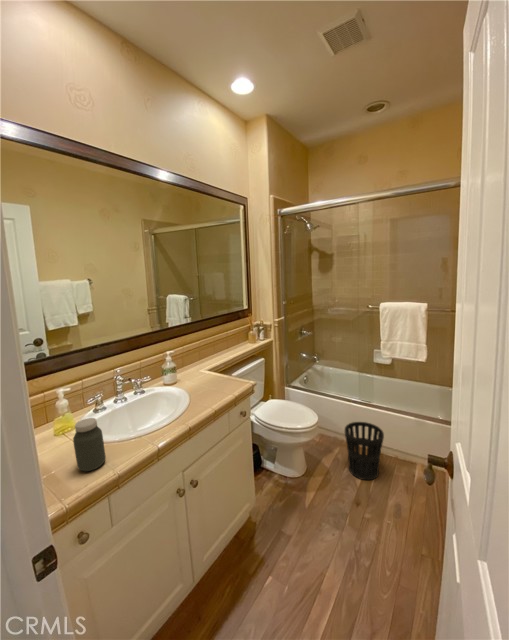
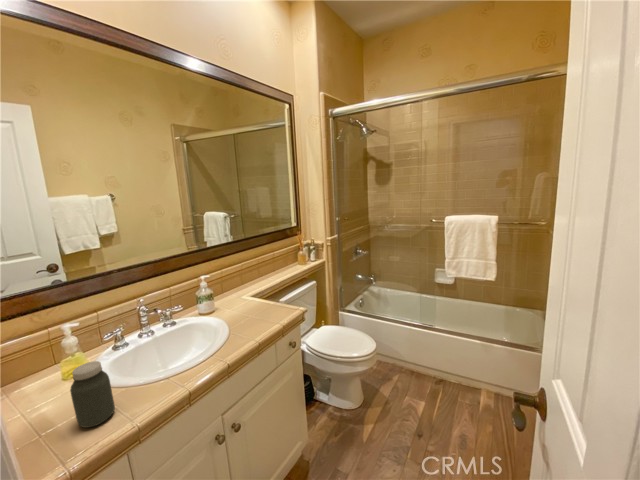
wastebasket: present [345,422,384,480] -> none [404,347,446,411]

